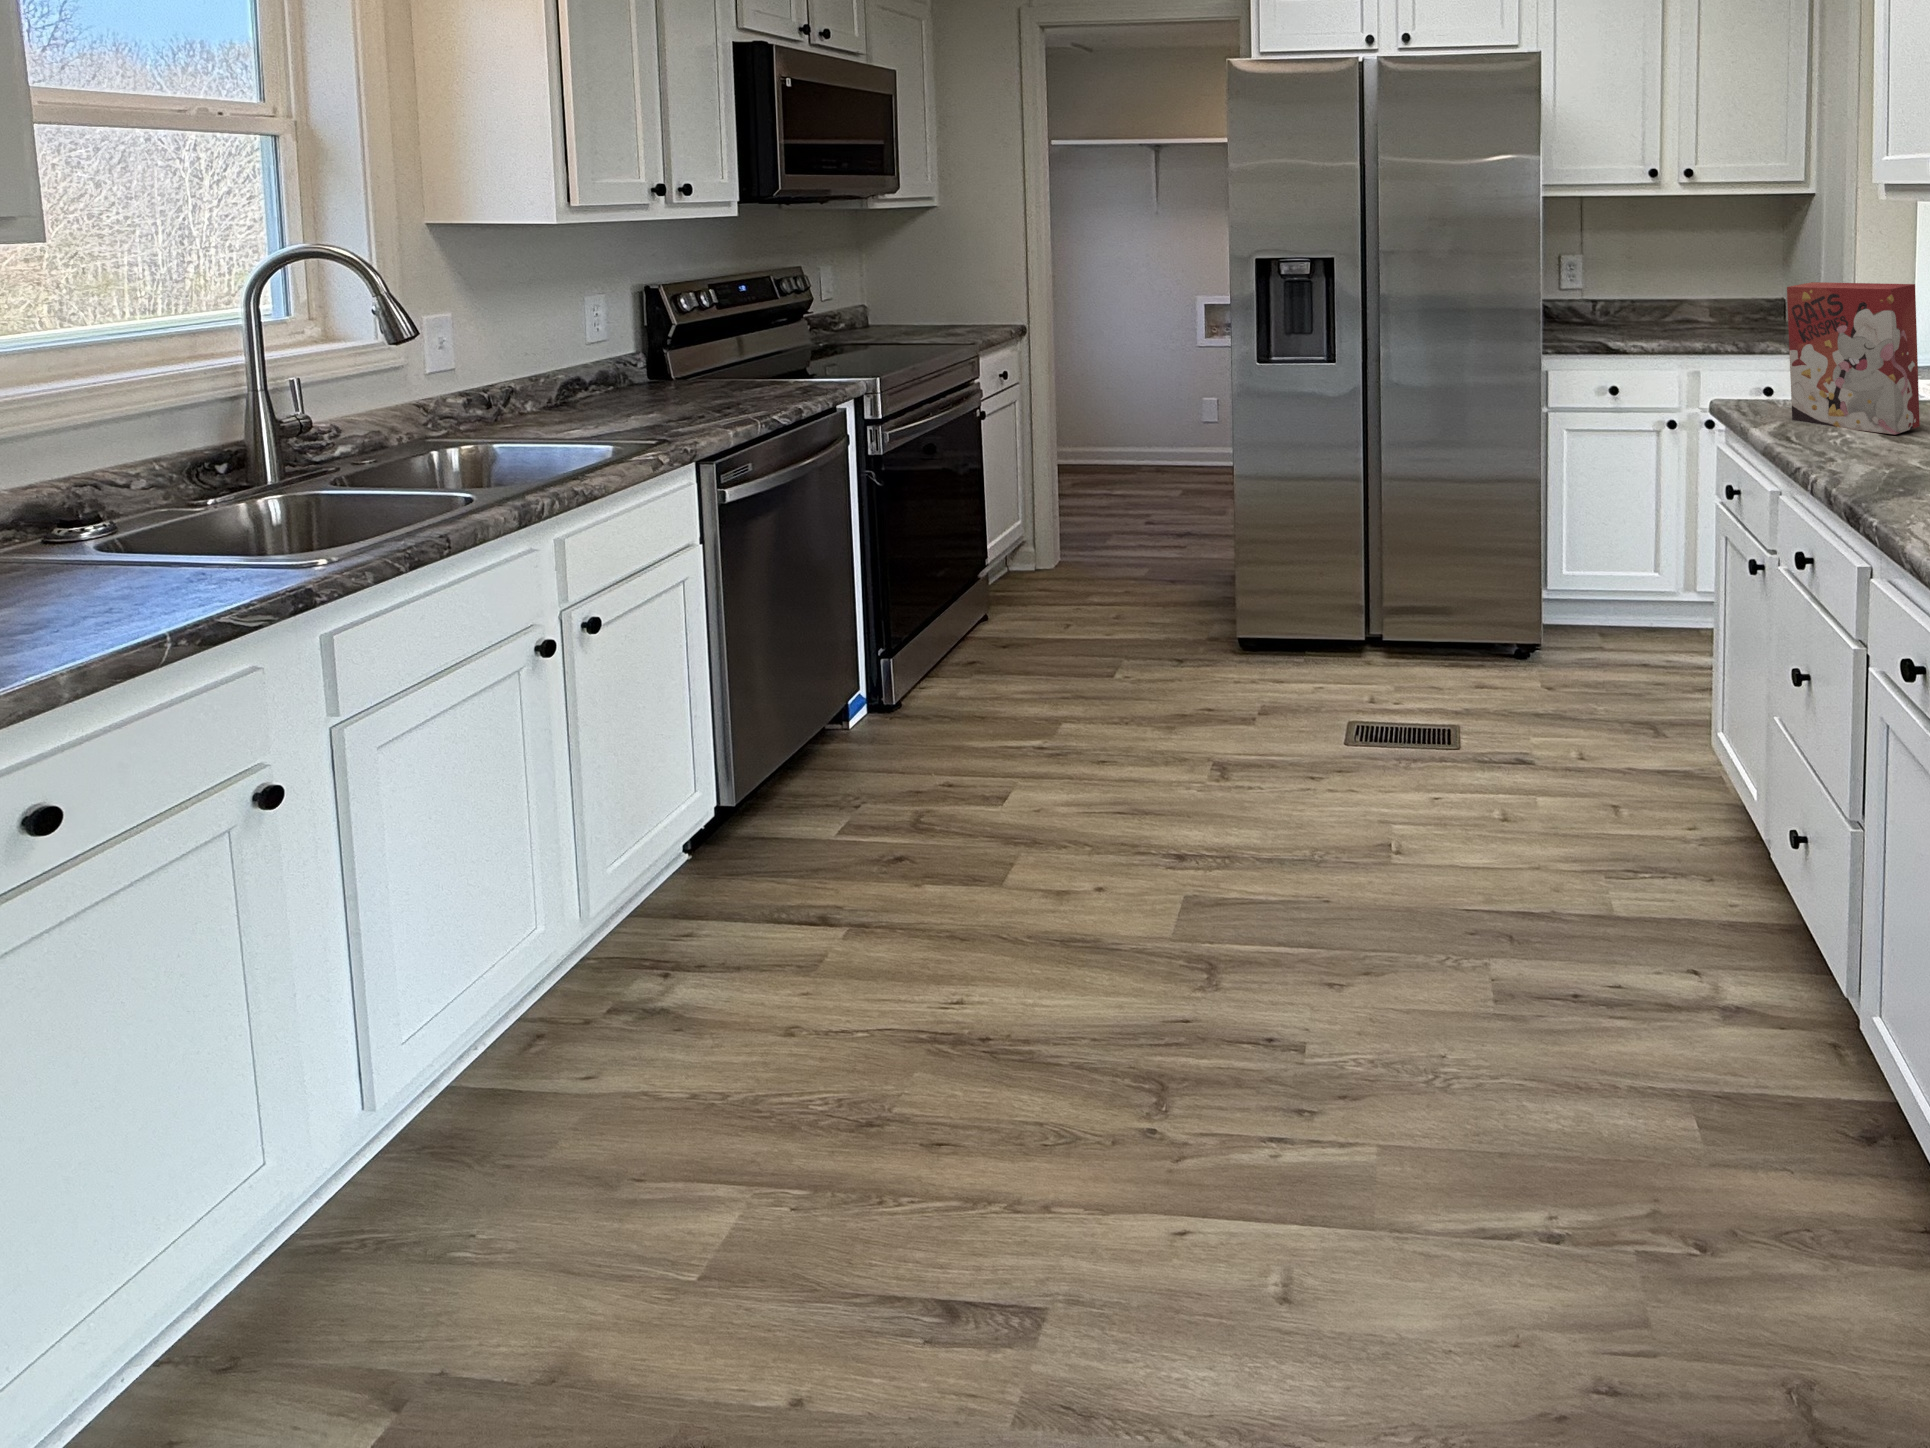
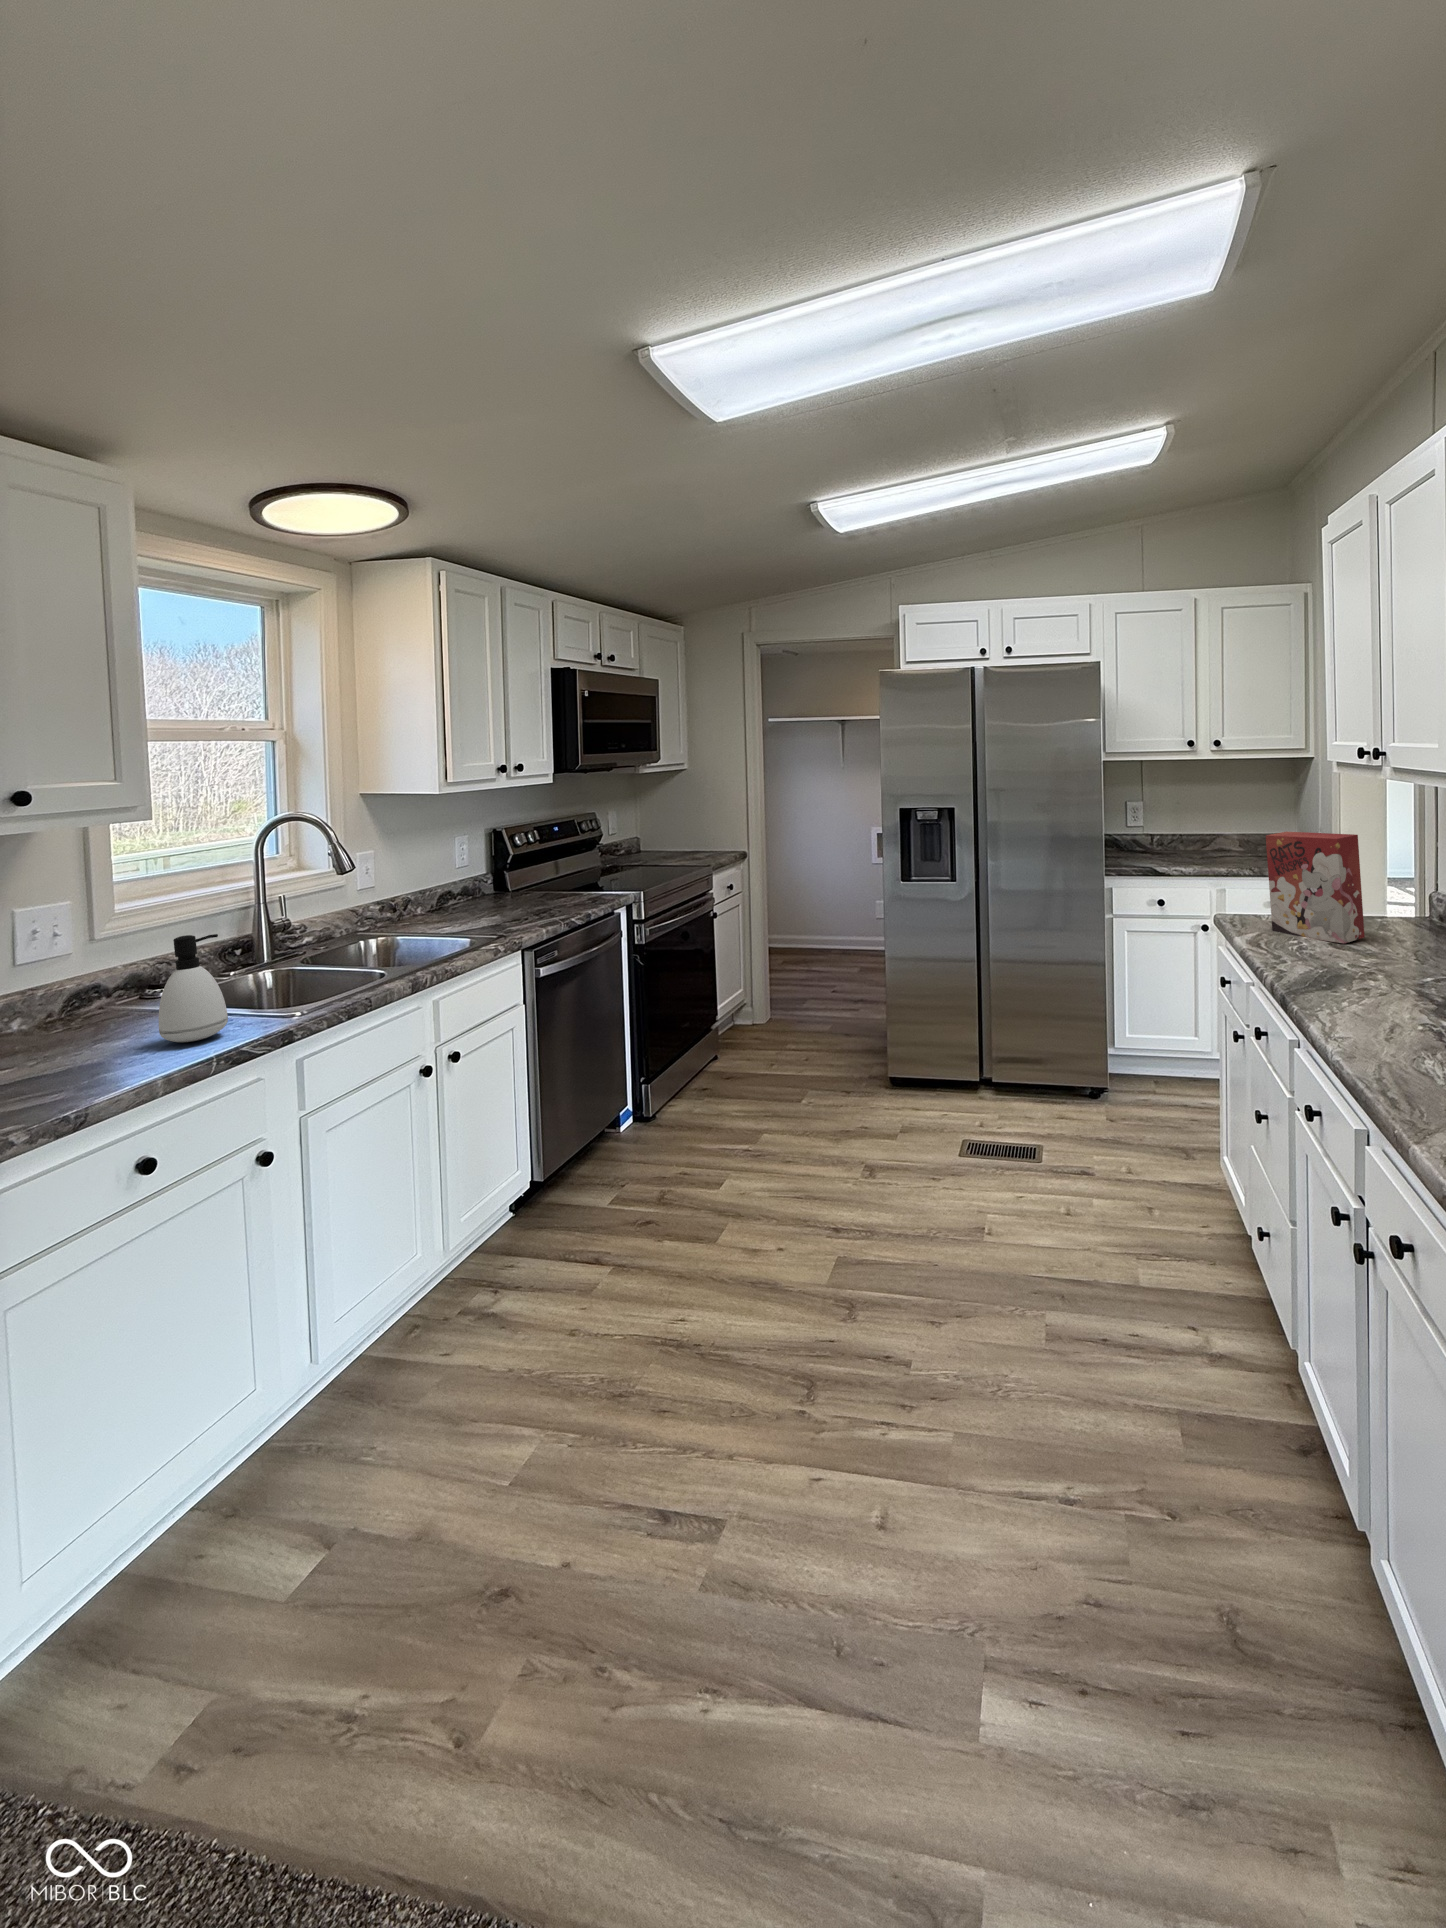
soap dispenser: none [59,430,190,611] -> present [159,934,228,1042]

